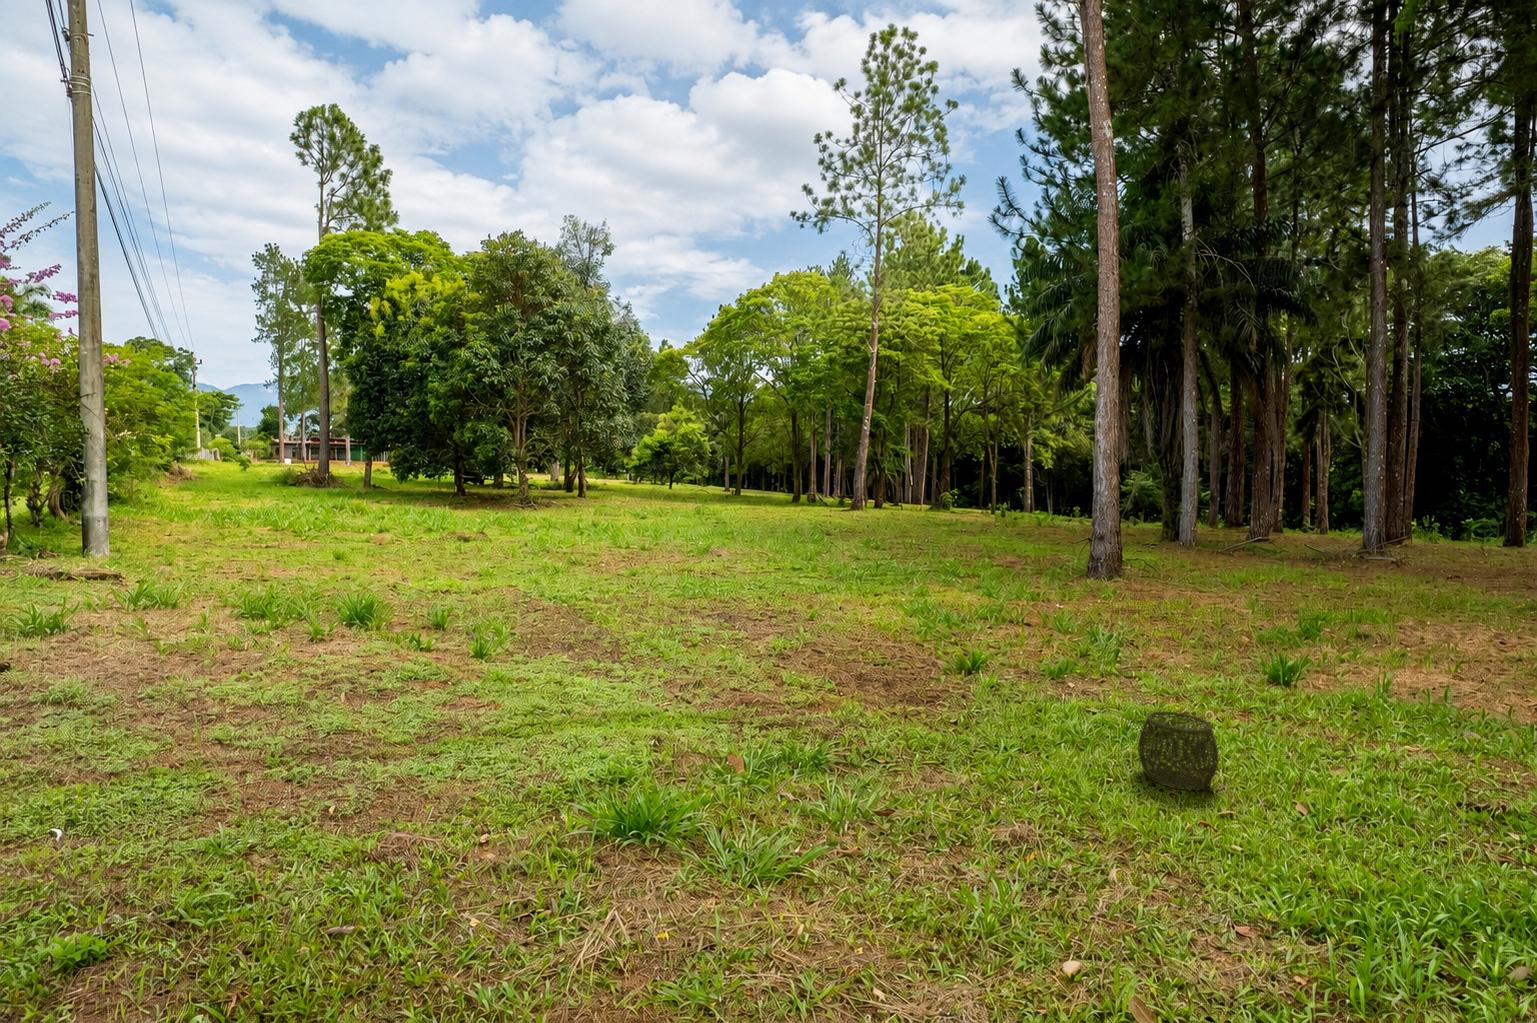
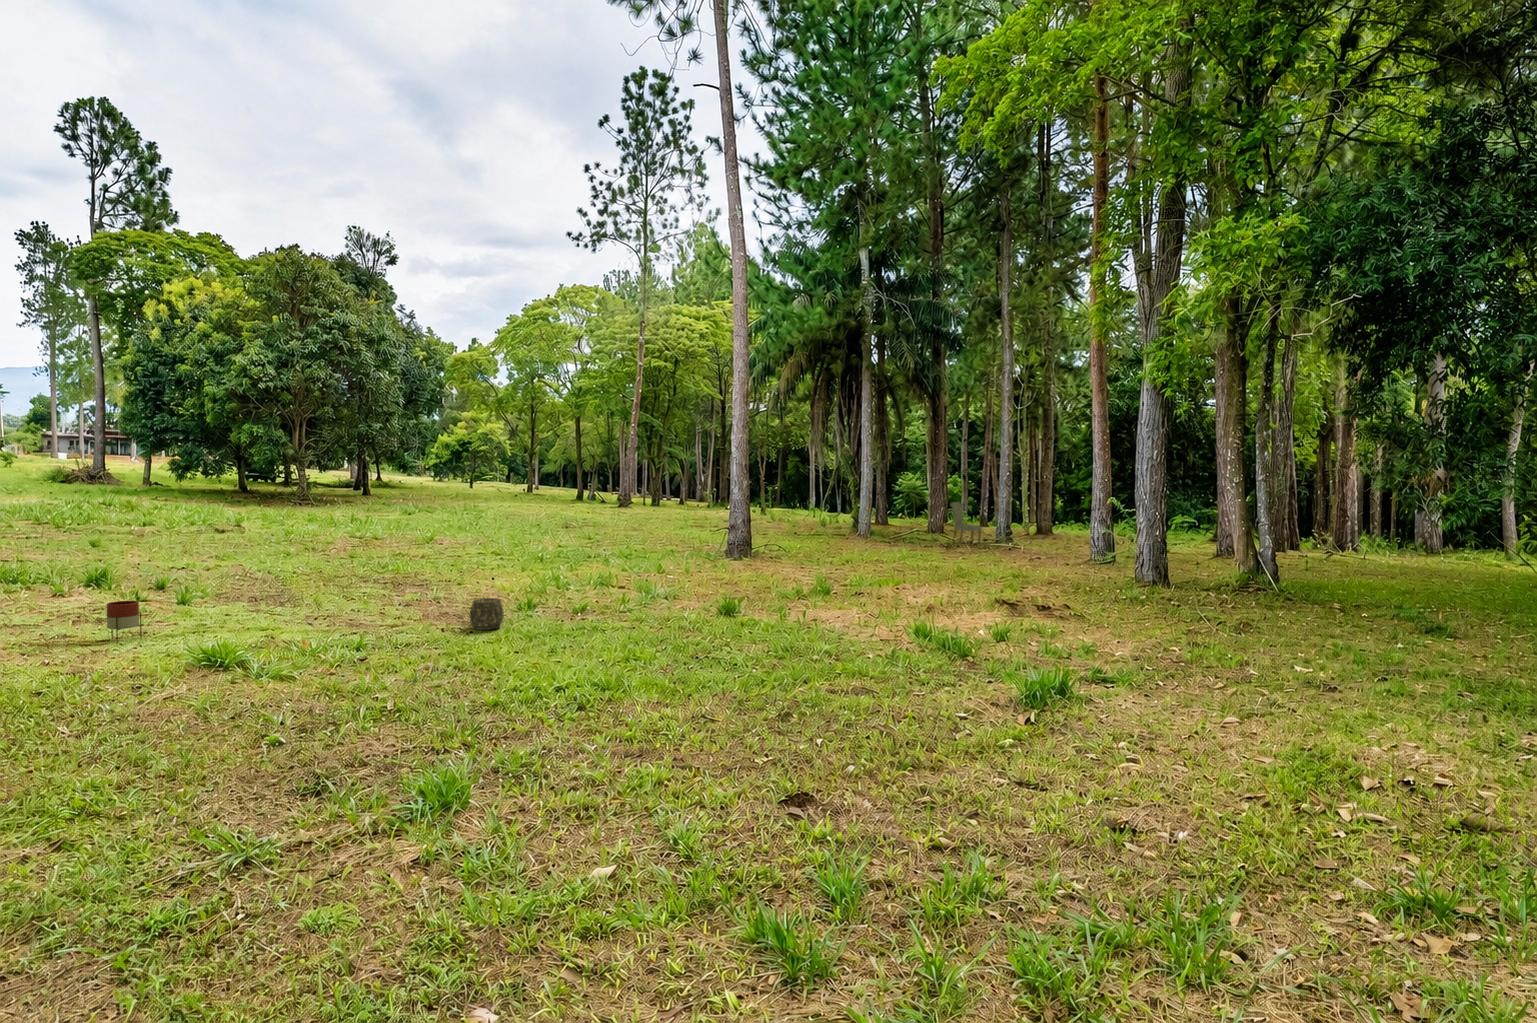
chair: none [1378,510,1430,569] -> present [950,502,982,544]
planter: none [465,720,526,826] -> present [107,601,142,643]

